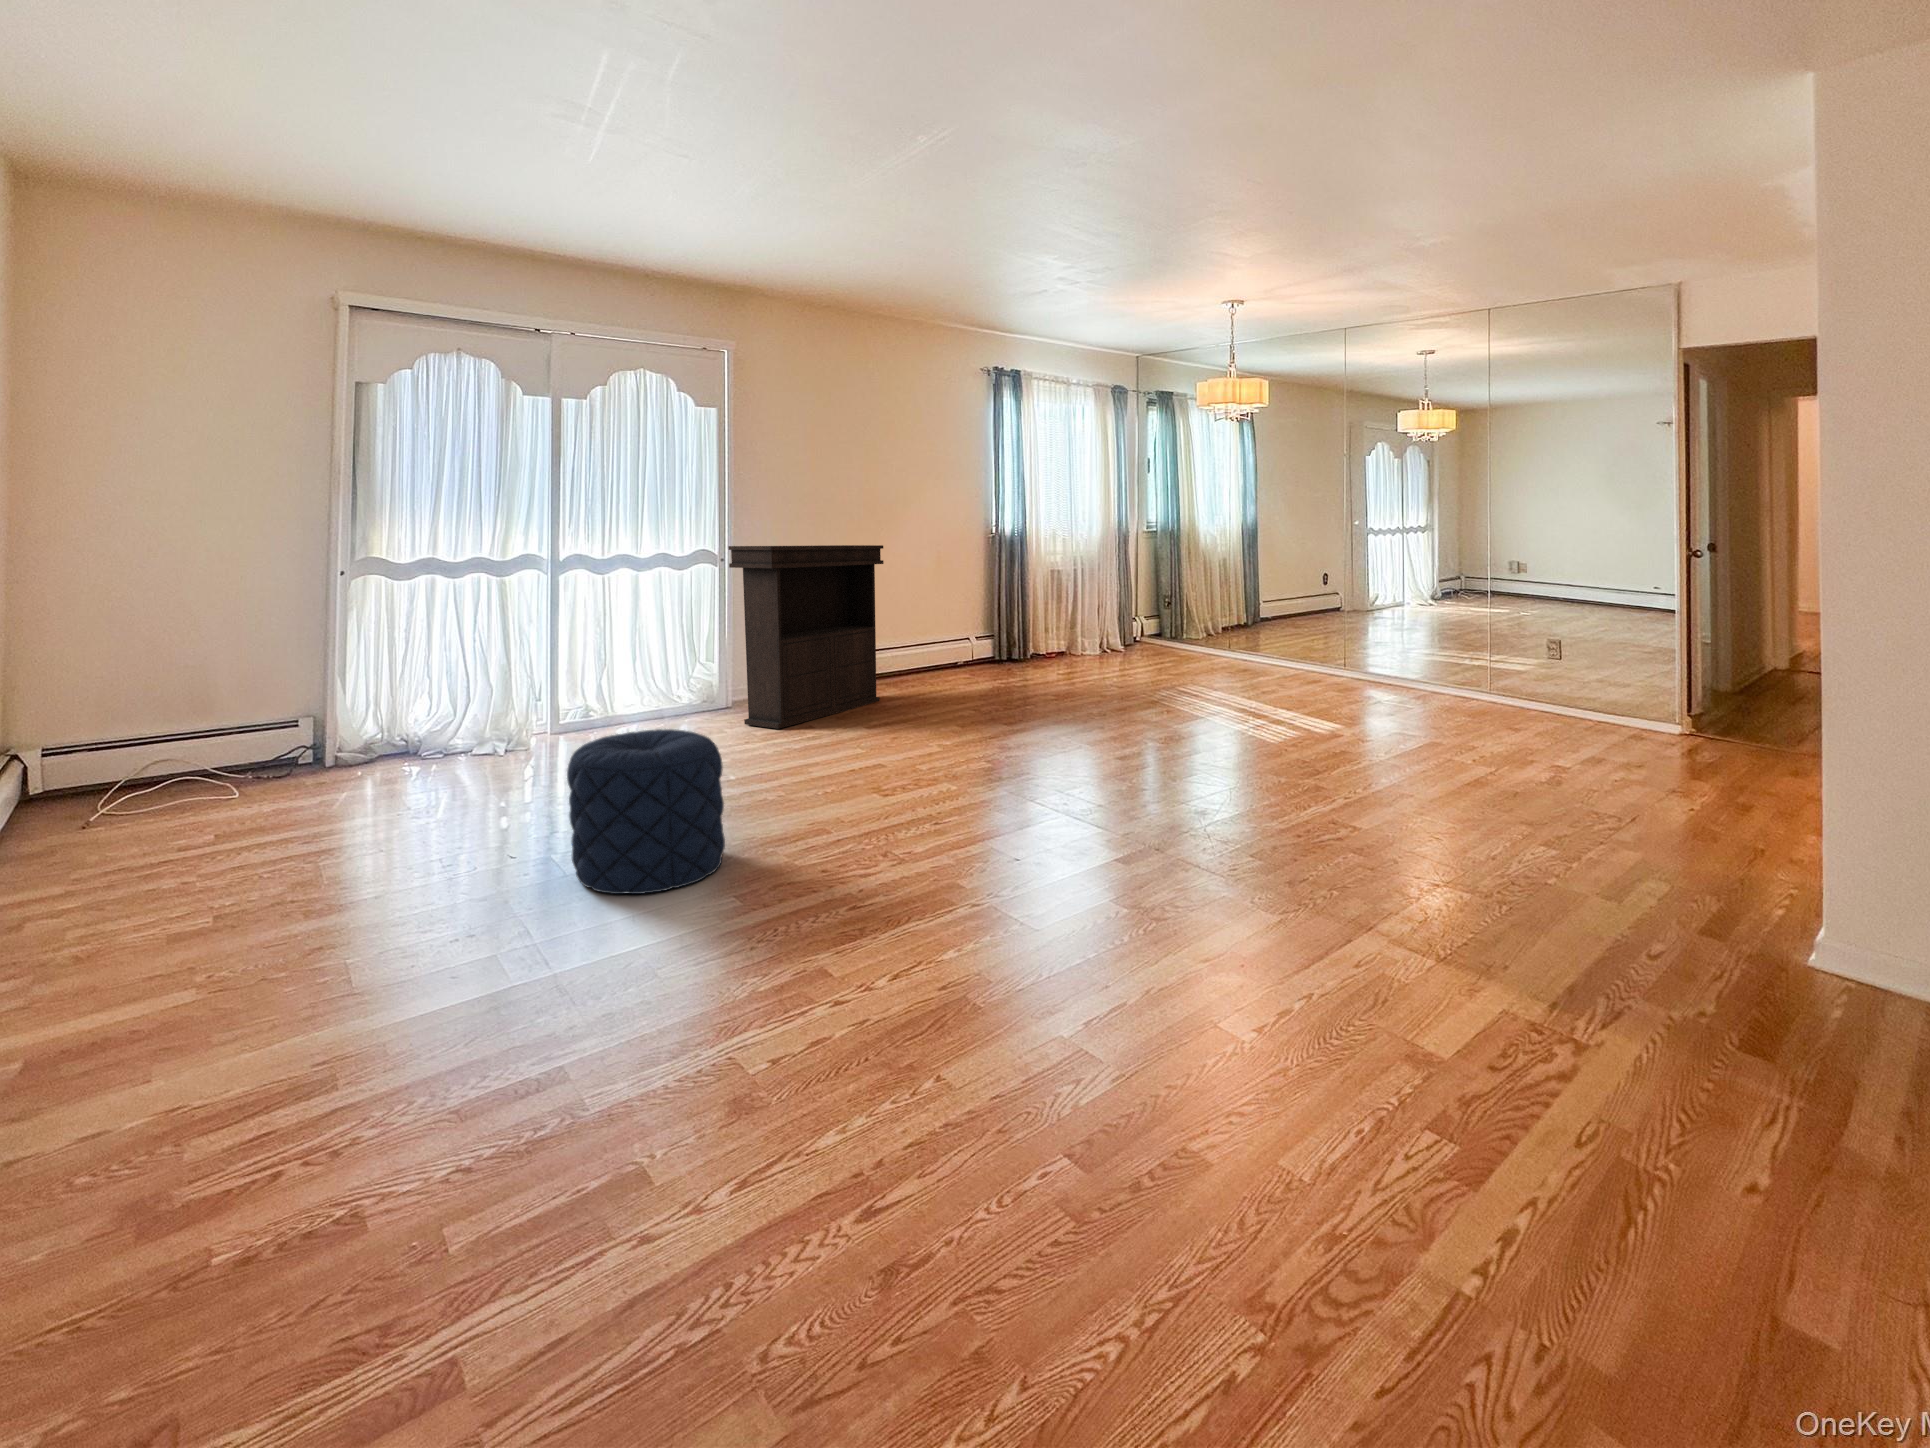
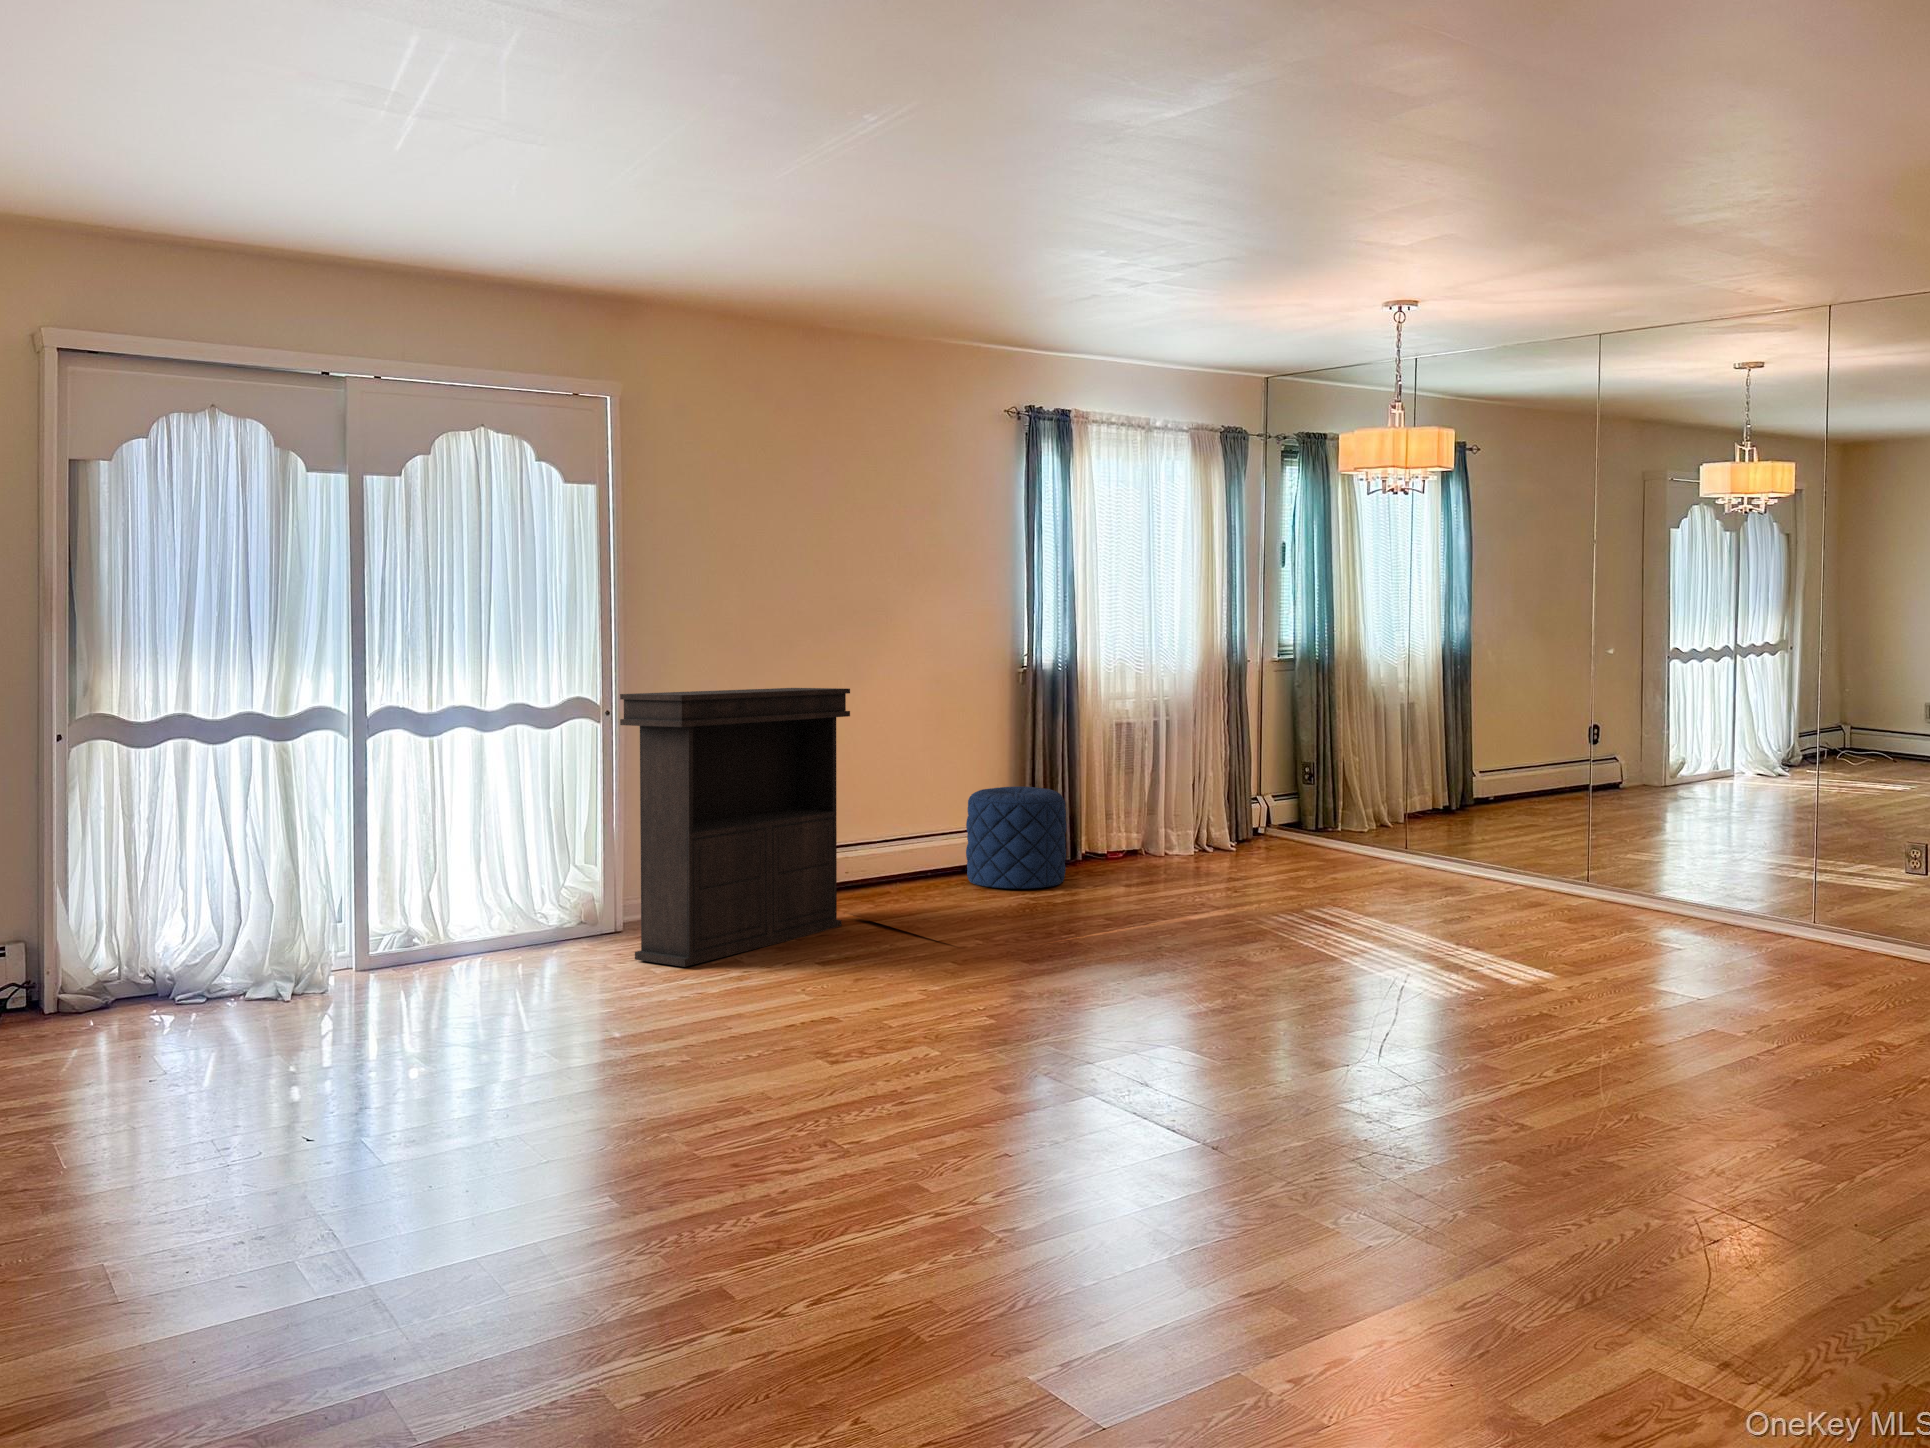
pouf: present [567,729,725,894] -> present [966,786,1067,888]

